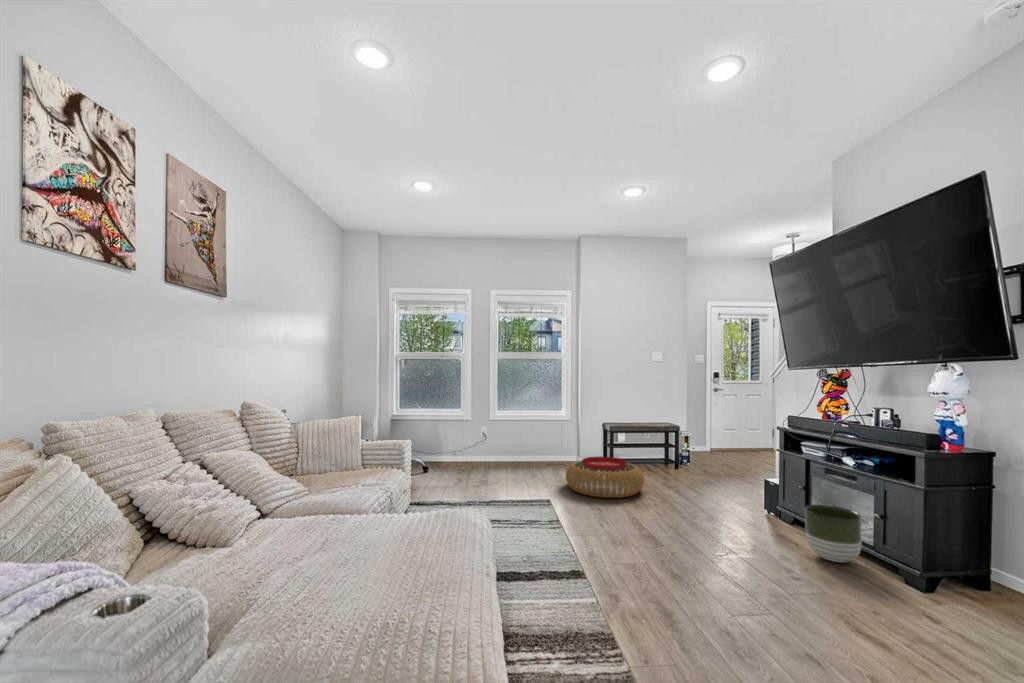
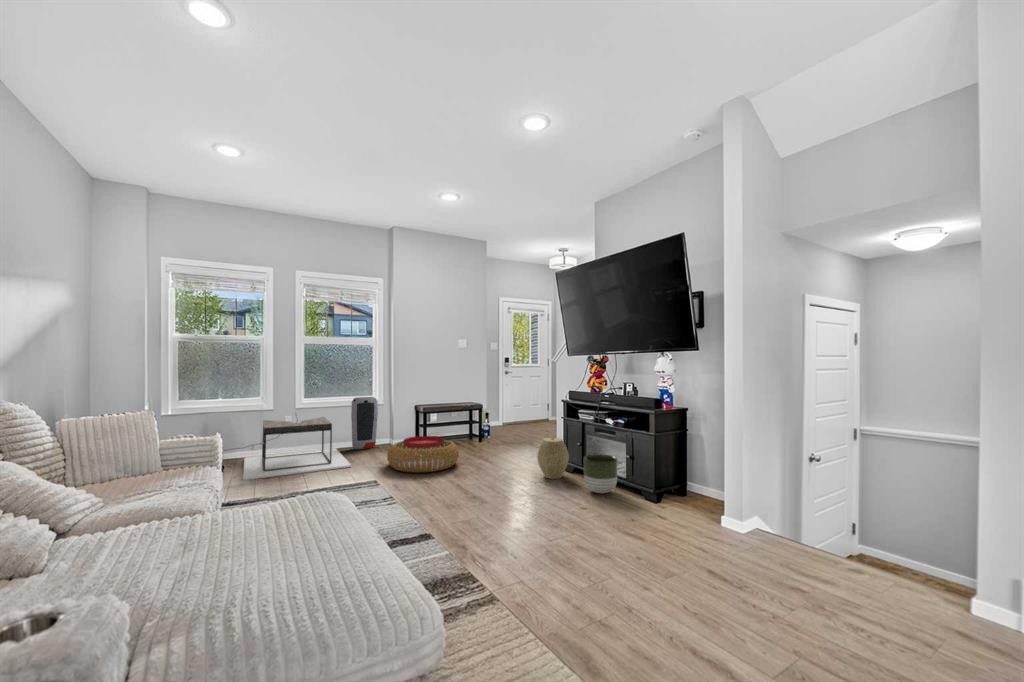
air purifier: none [538,411,564,464] -> present [351,397,378,449]
coffee table: none [438,422,532,483] -> present [243,417,351,480]
woven basket: none [740,475,787,529] -> present [537,438,569,479]

